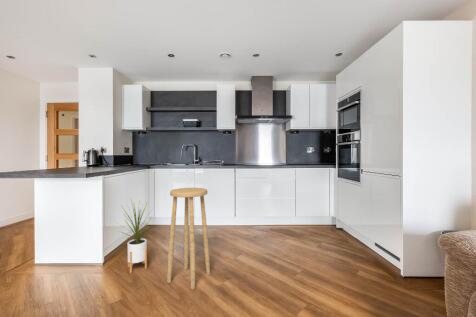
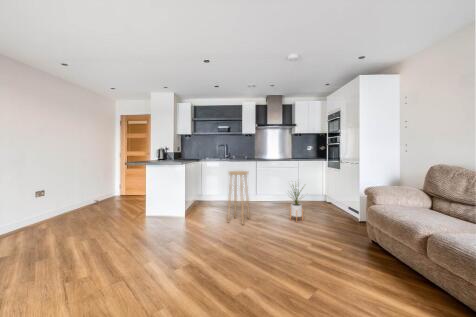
house plant: present [123,204,151,273] -> present [290,187,303,221]

